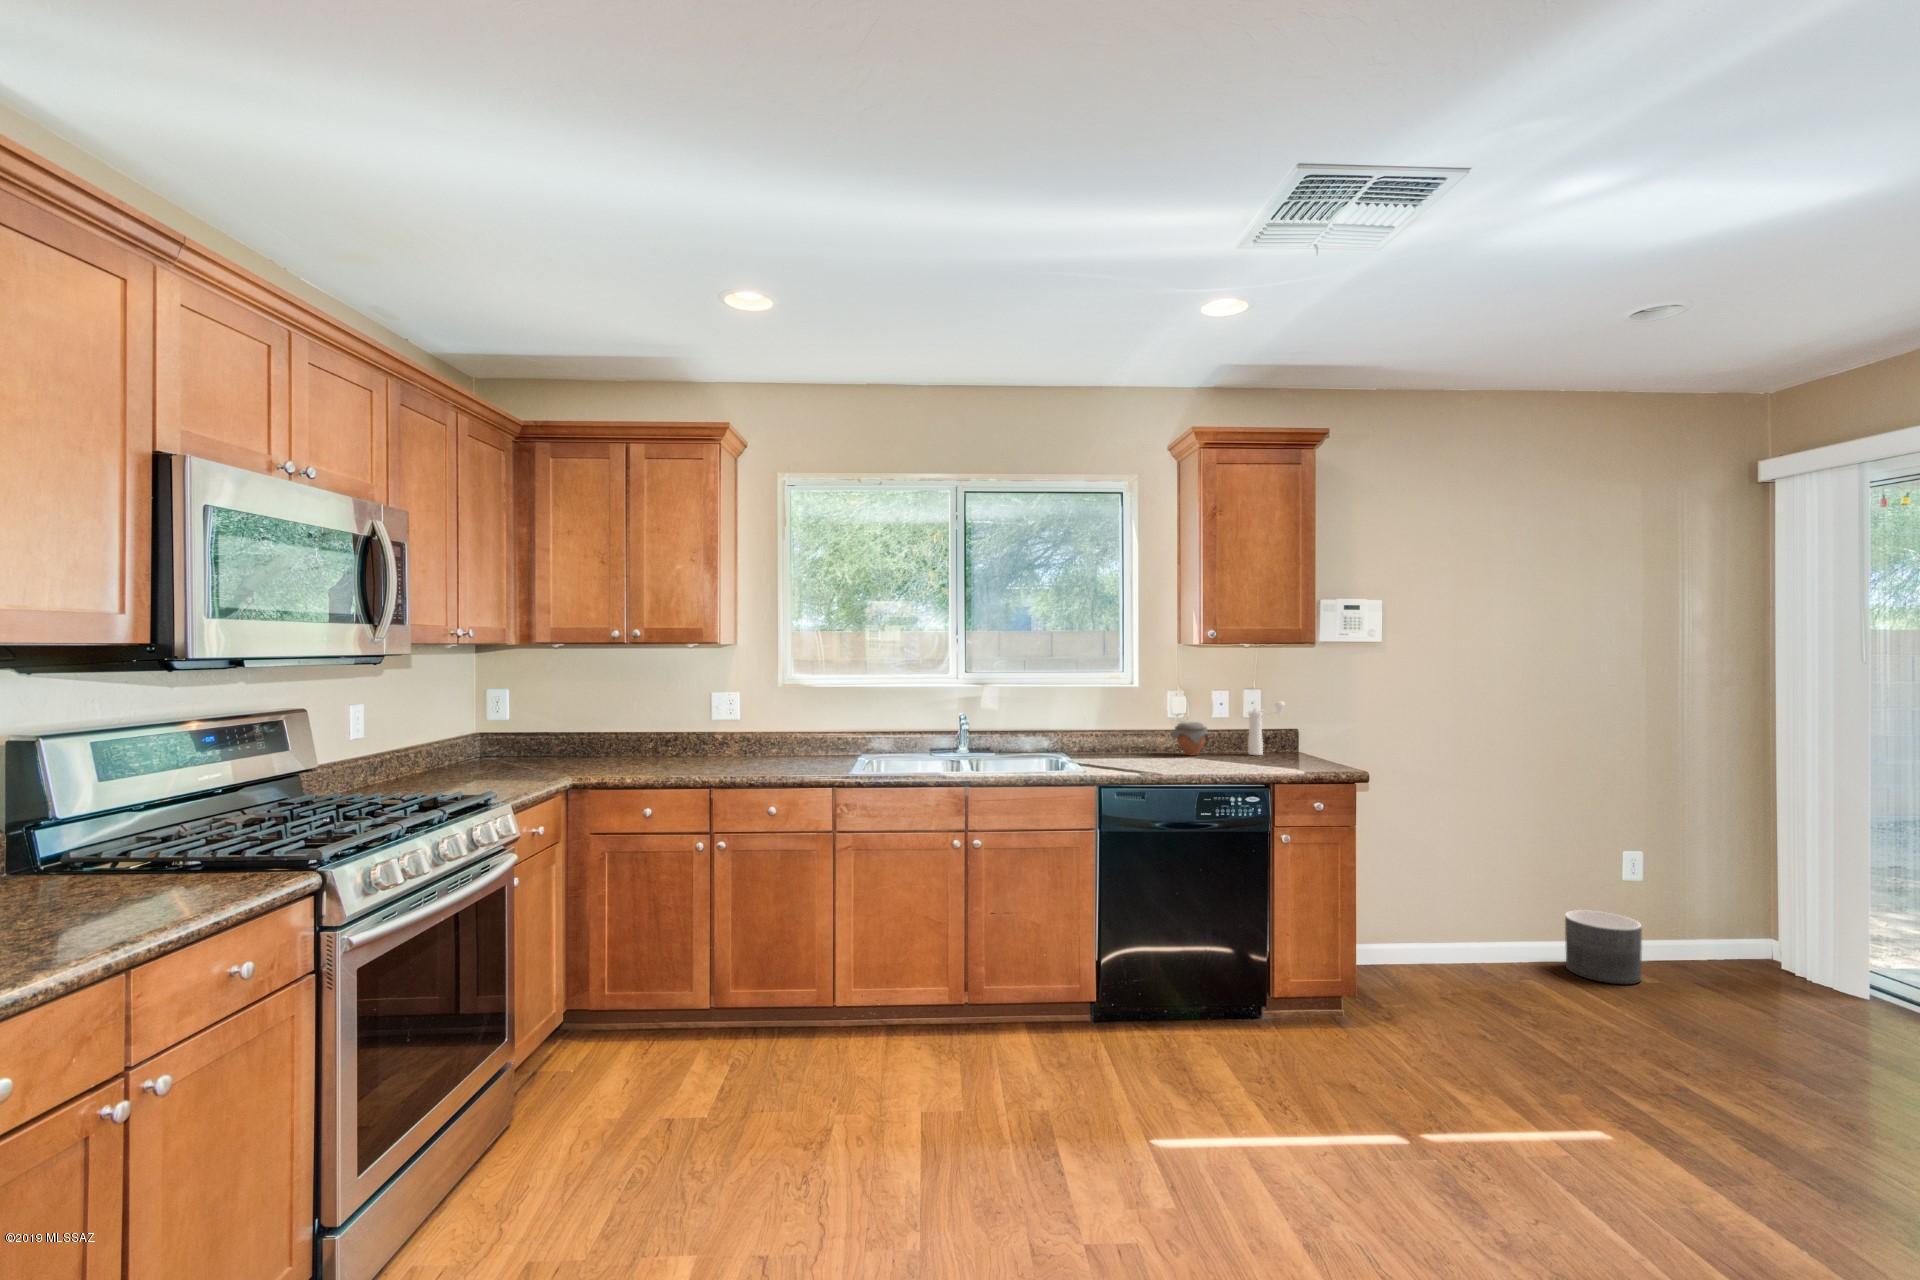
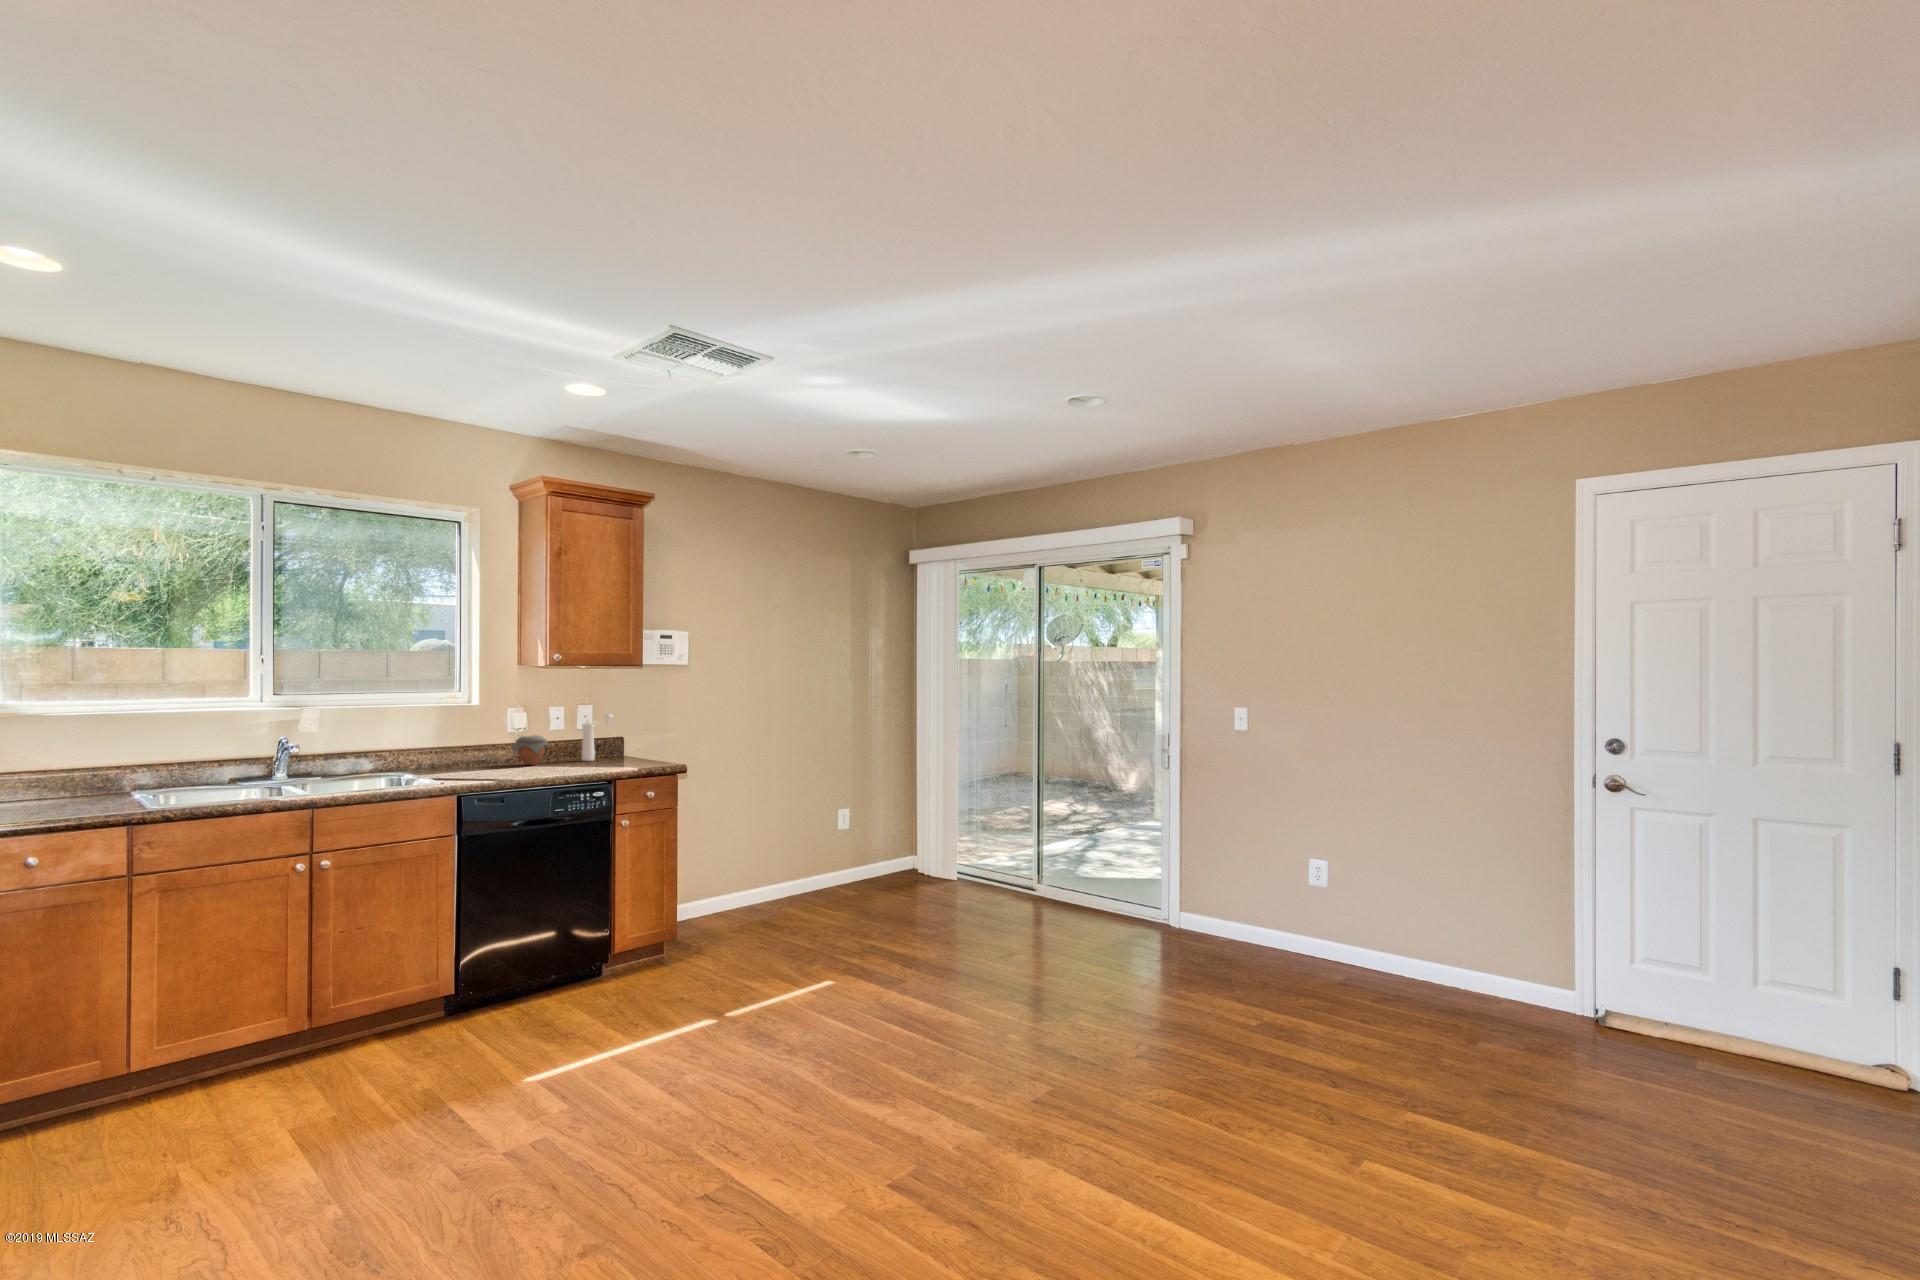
planter: present [1565,910,1642,984] -> none [807,854,850,901]

